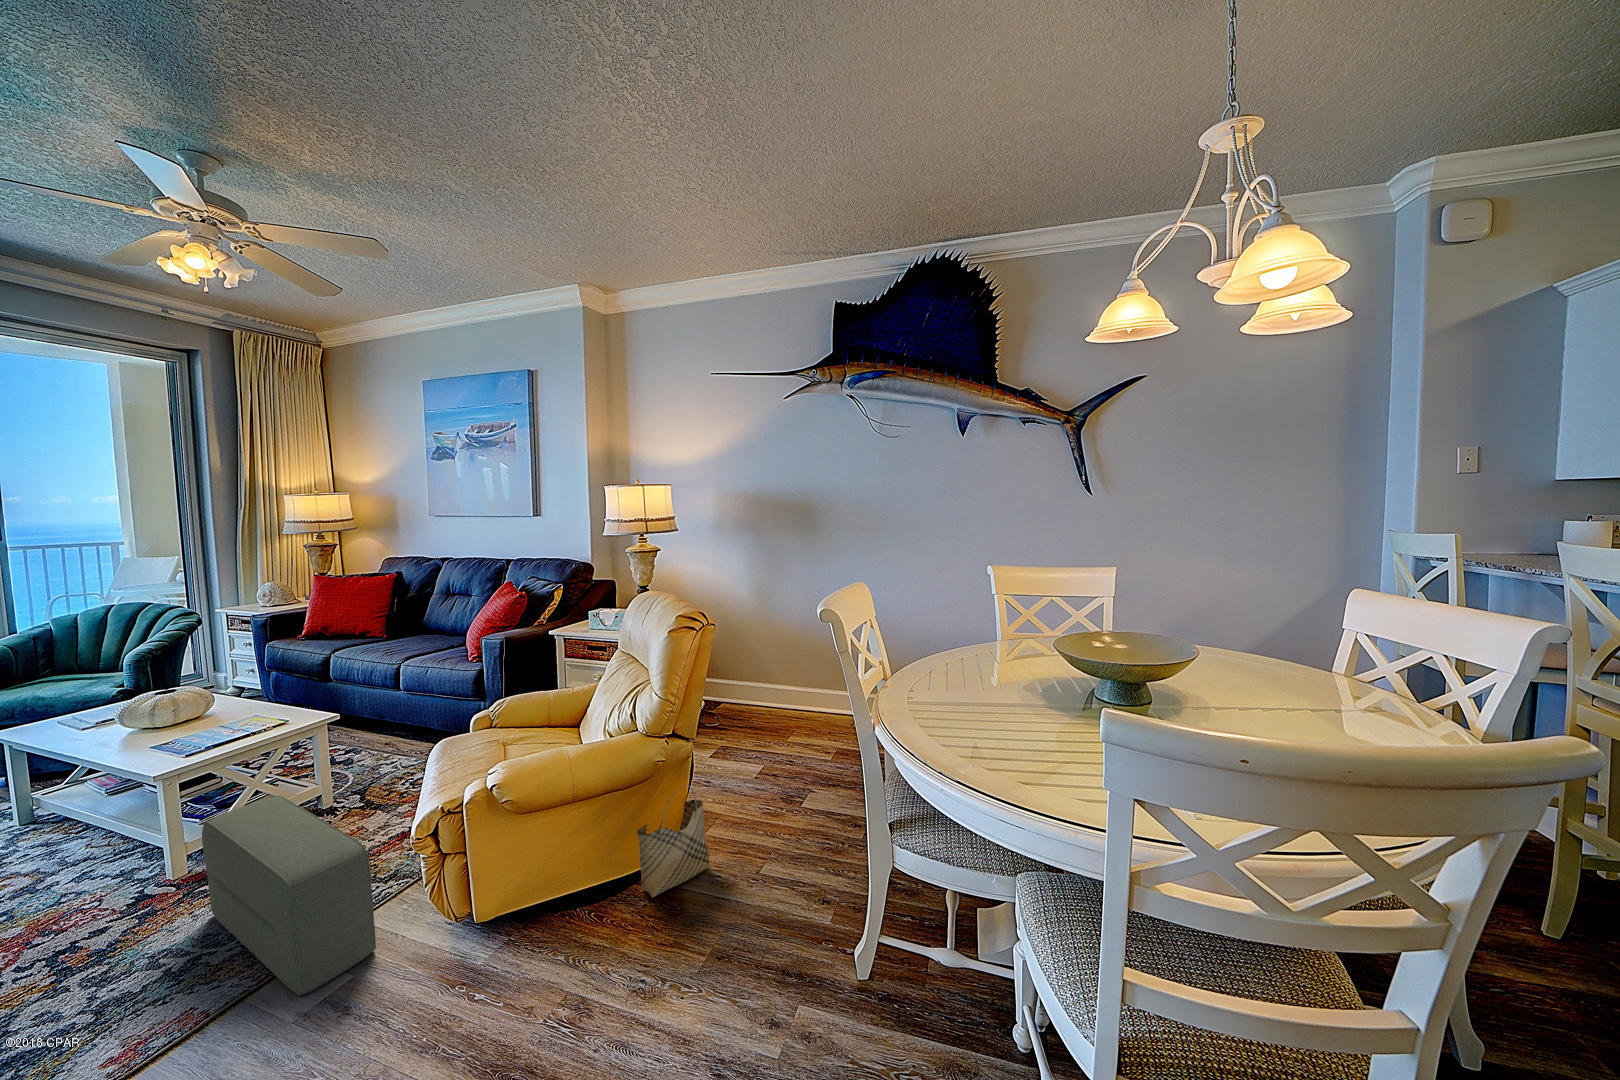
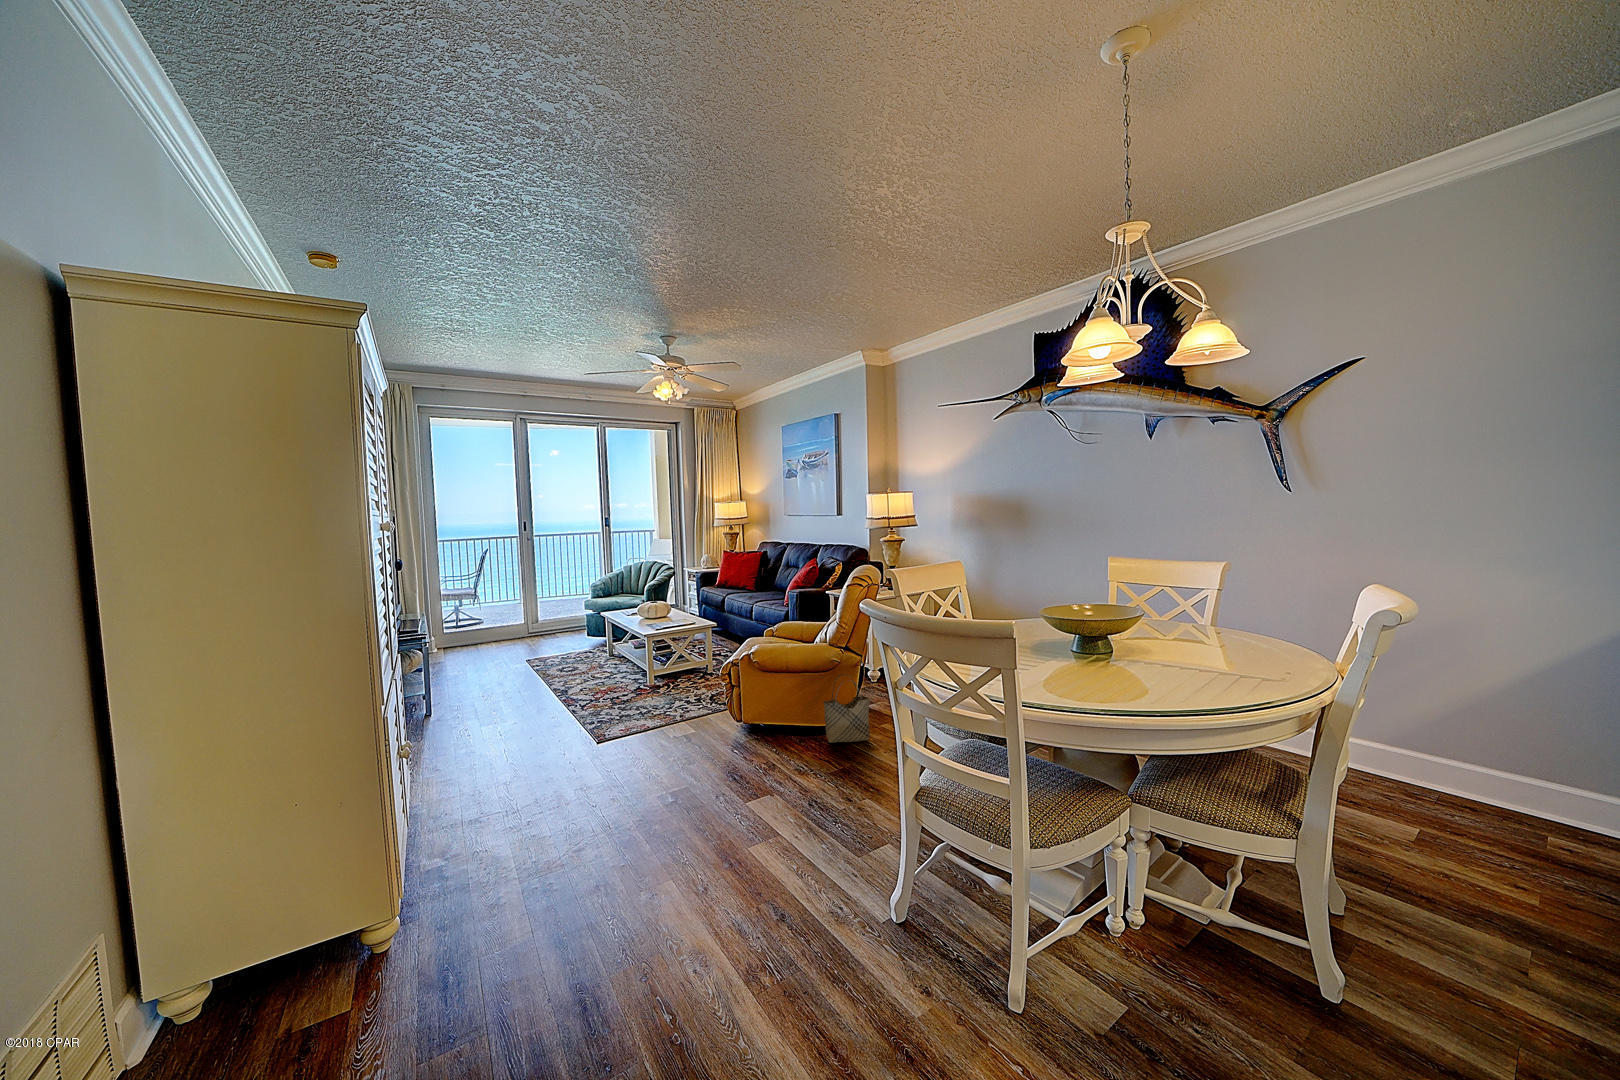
pouf: present [202,796,376,996] -> none [656,651,706,731]

